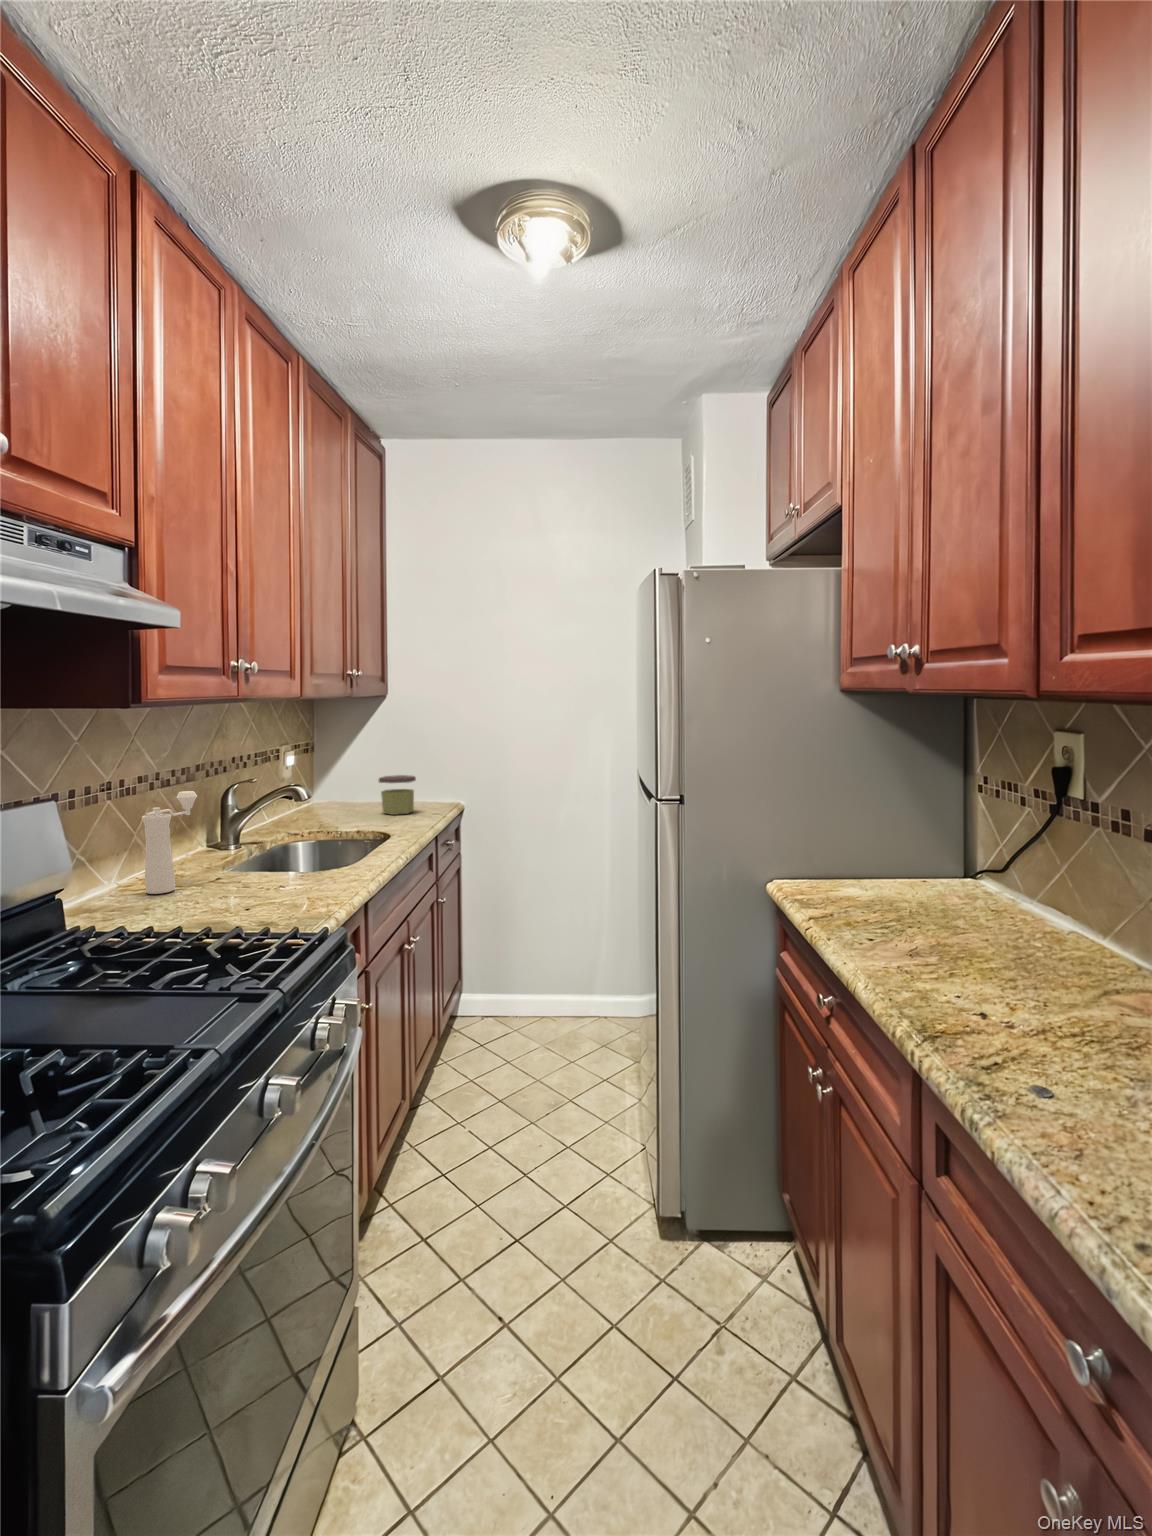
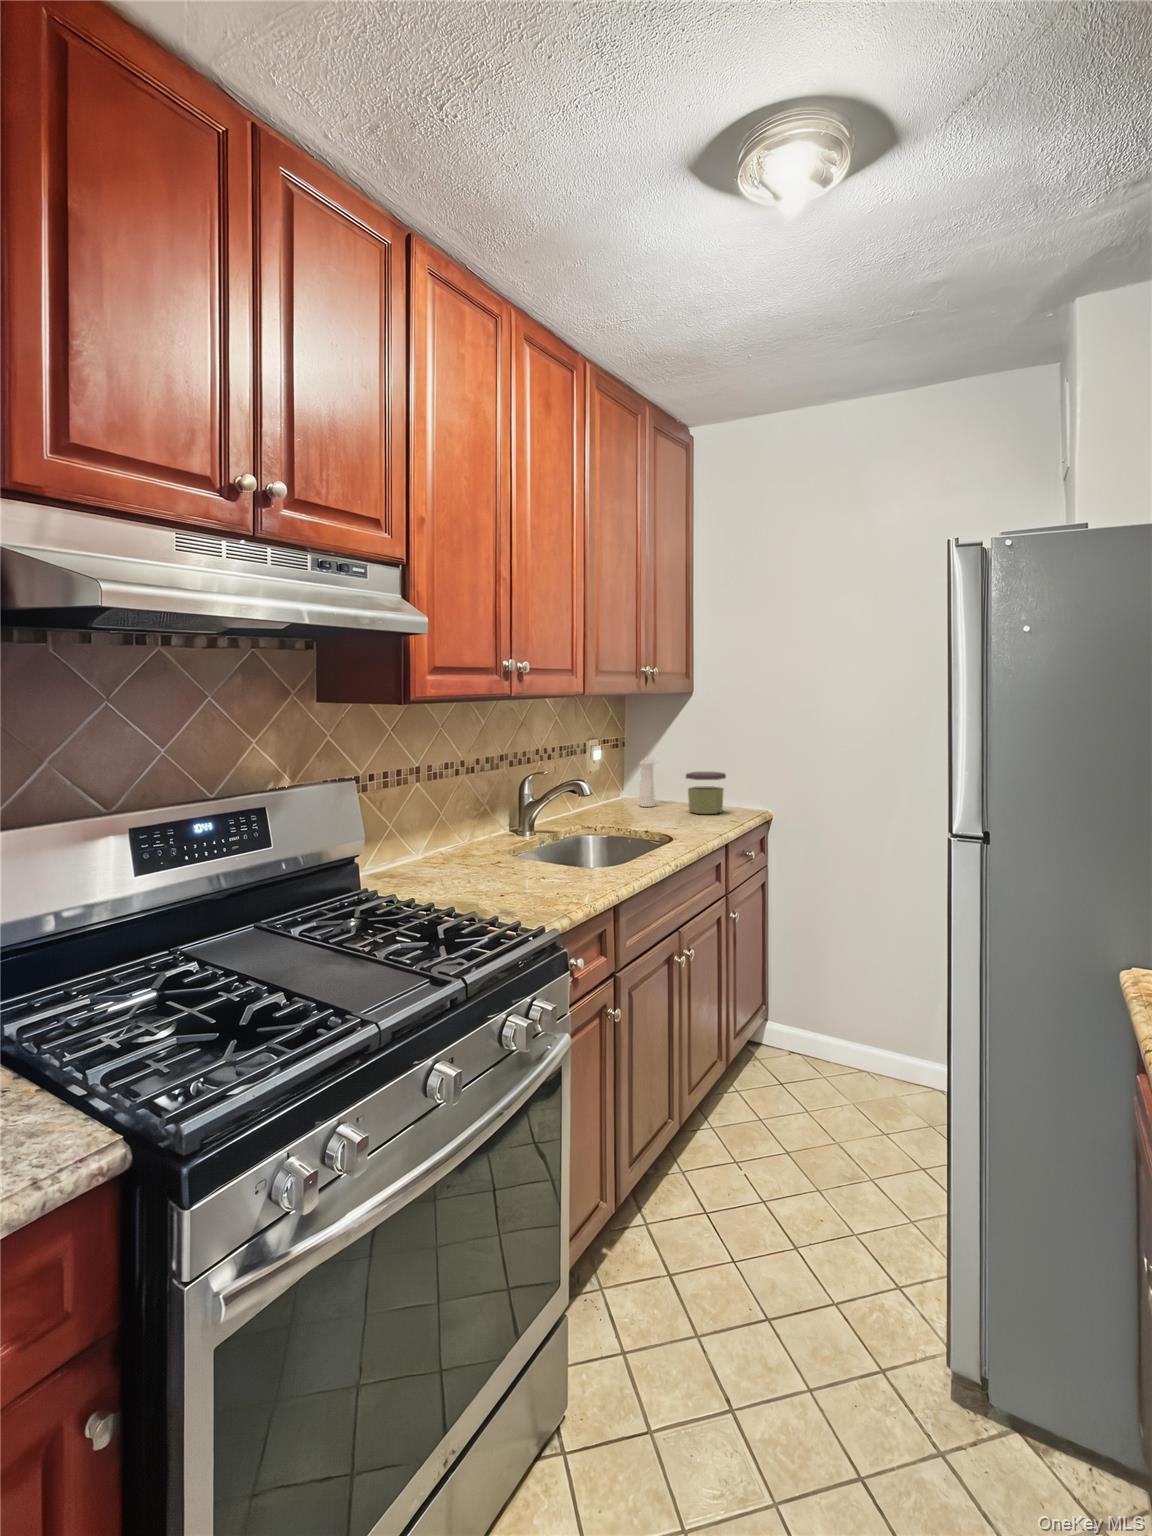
pepper mill: present [142,791,197,894] -> present [640,757,658,807]

